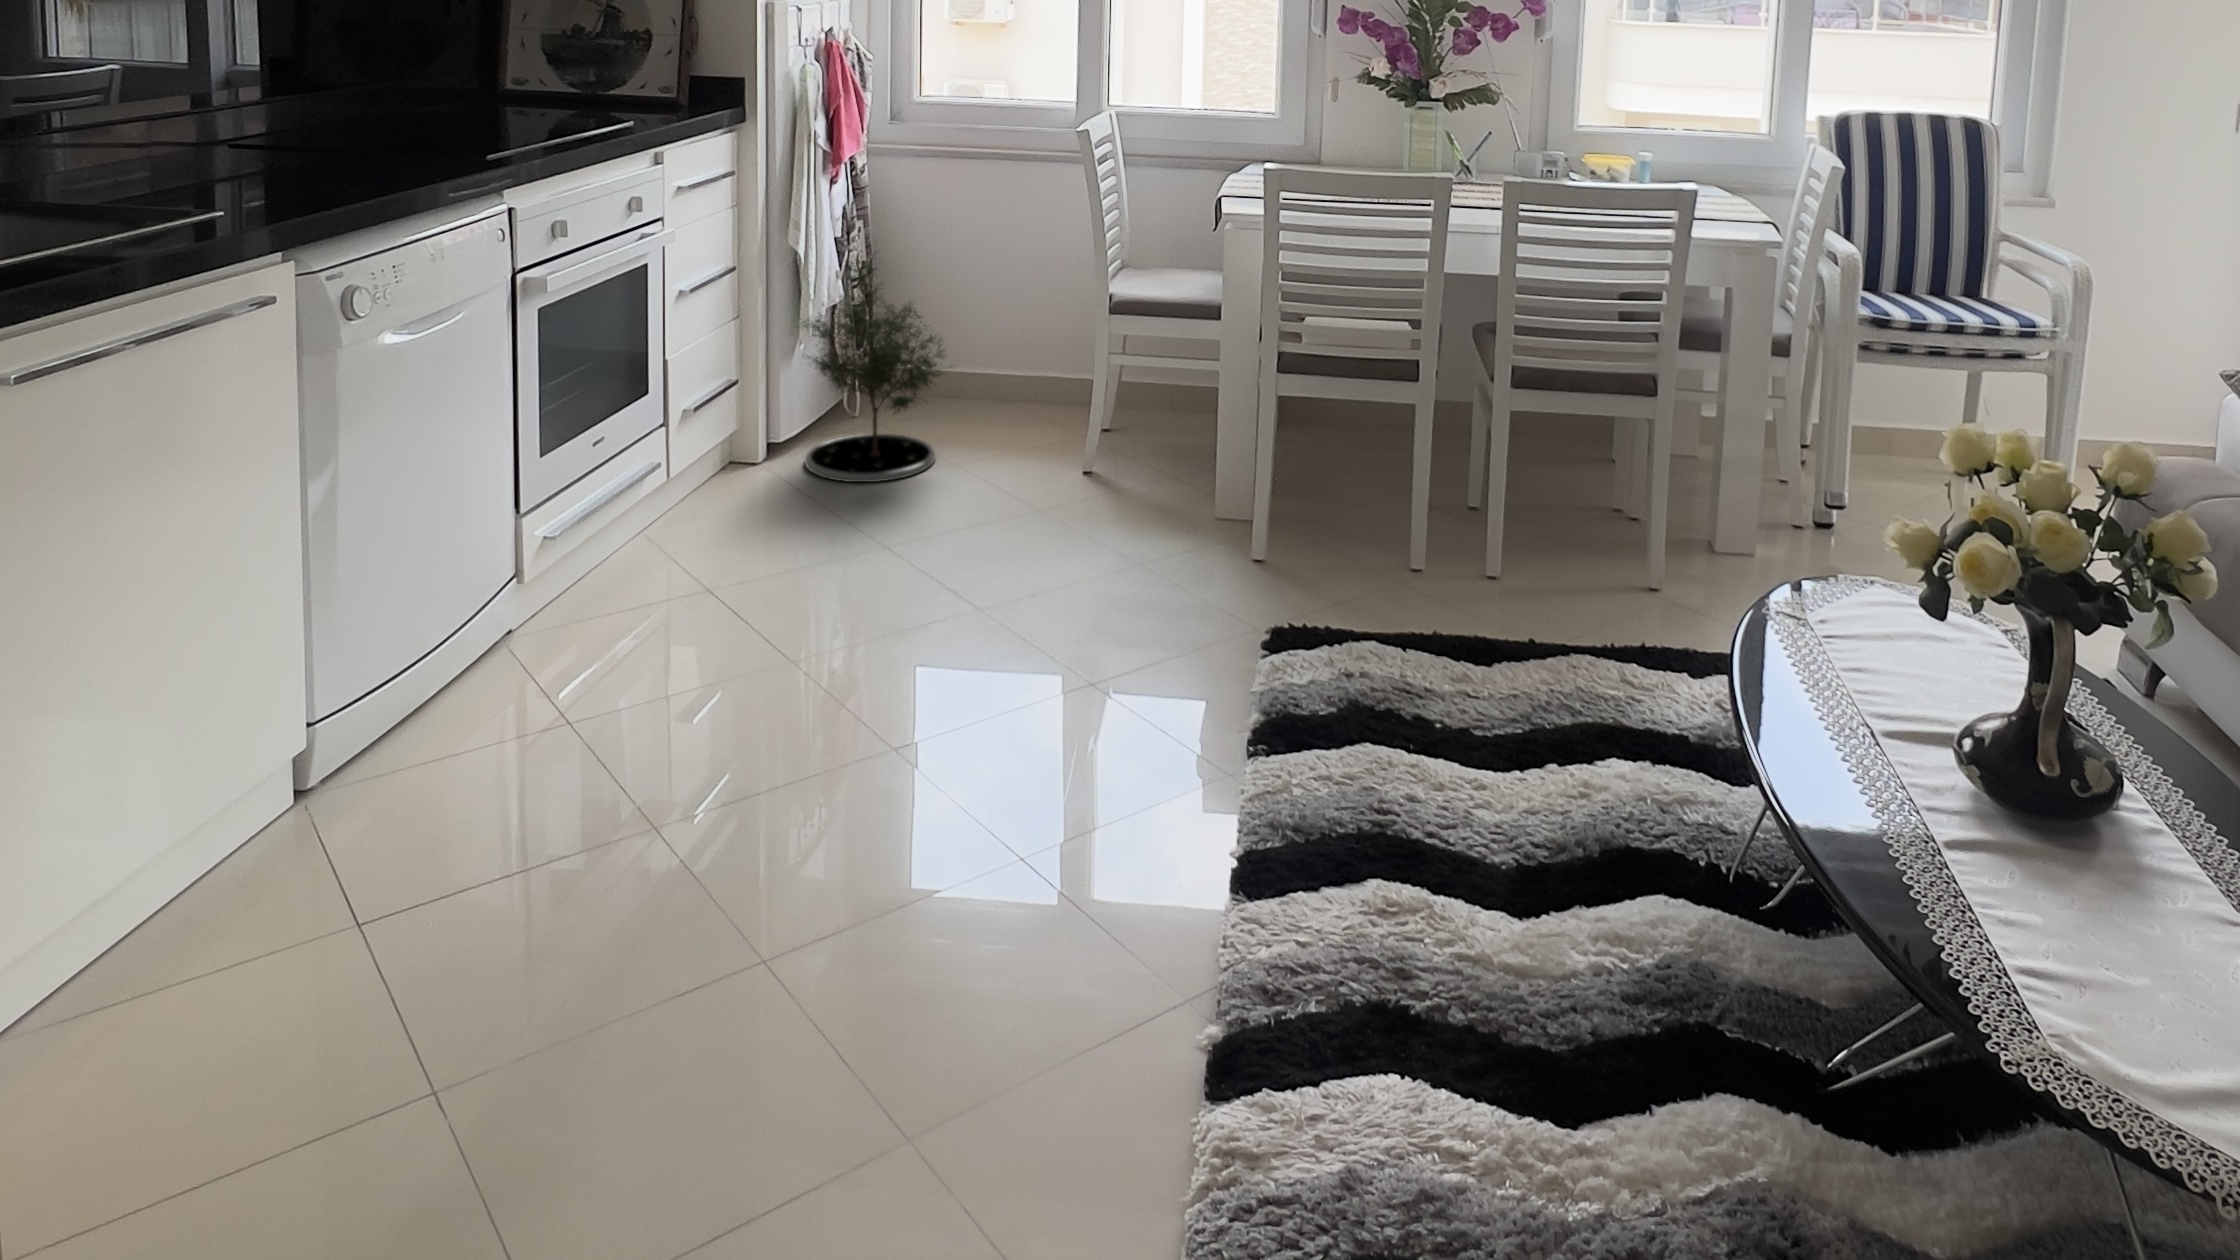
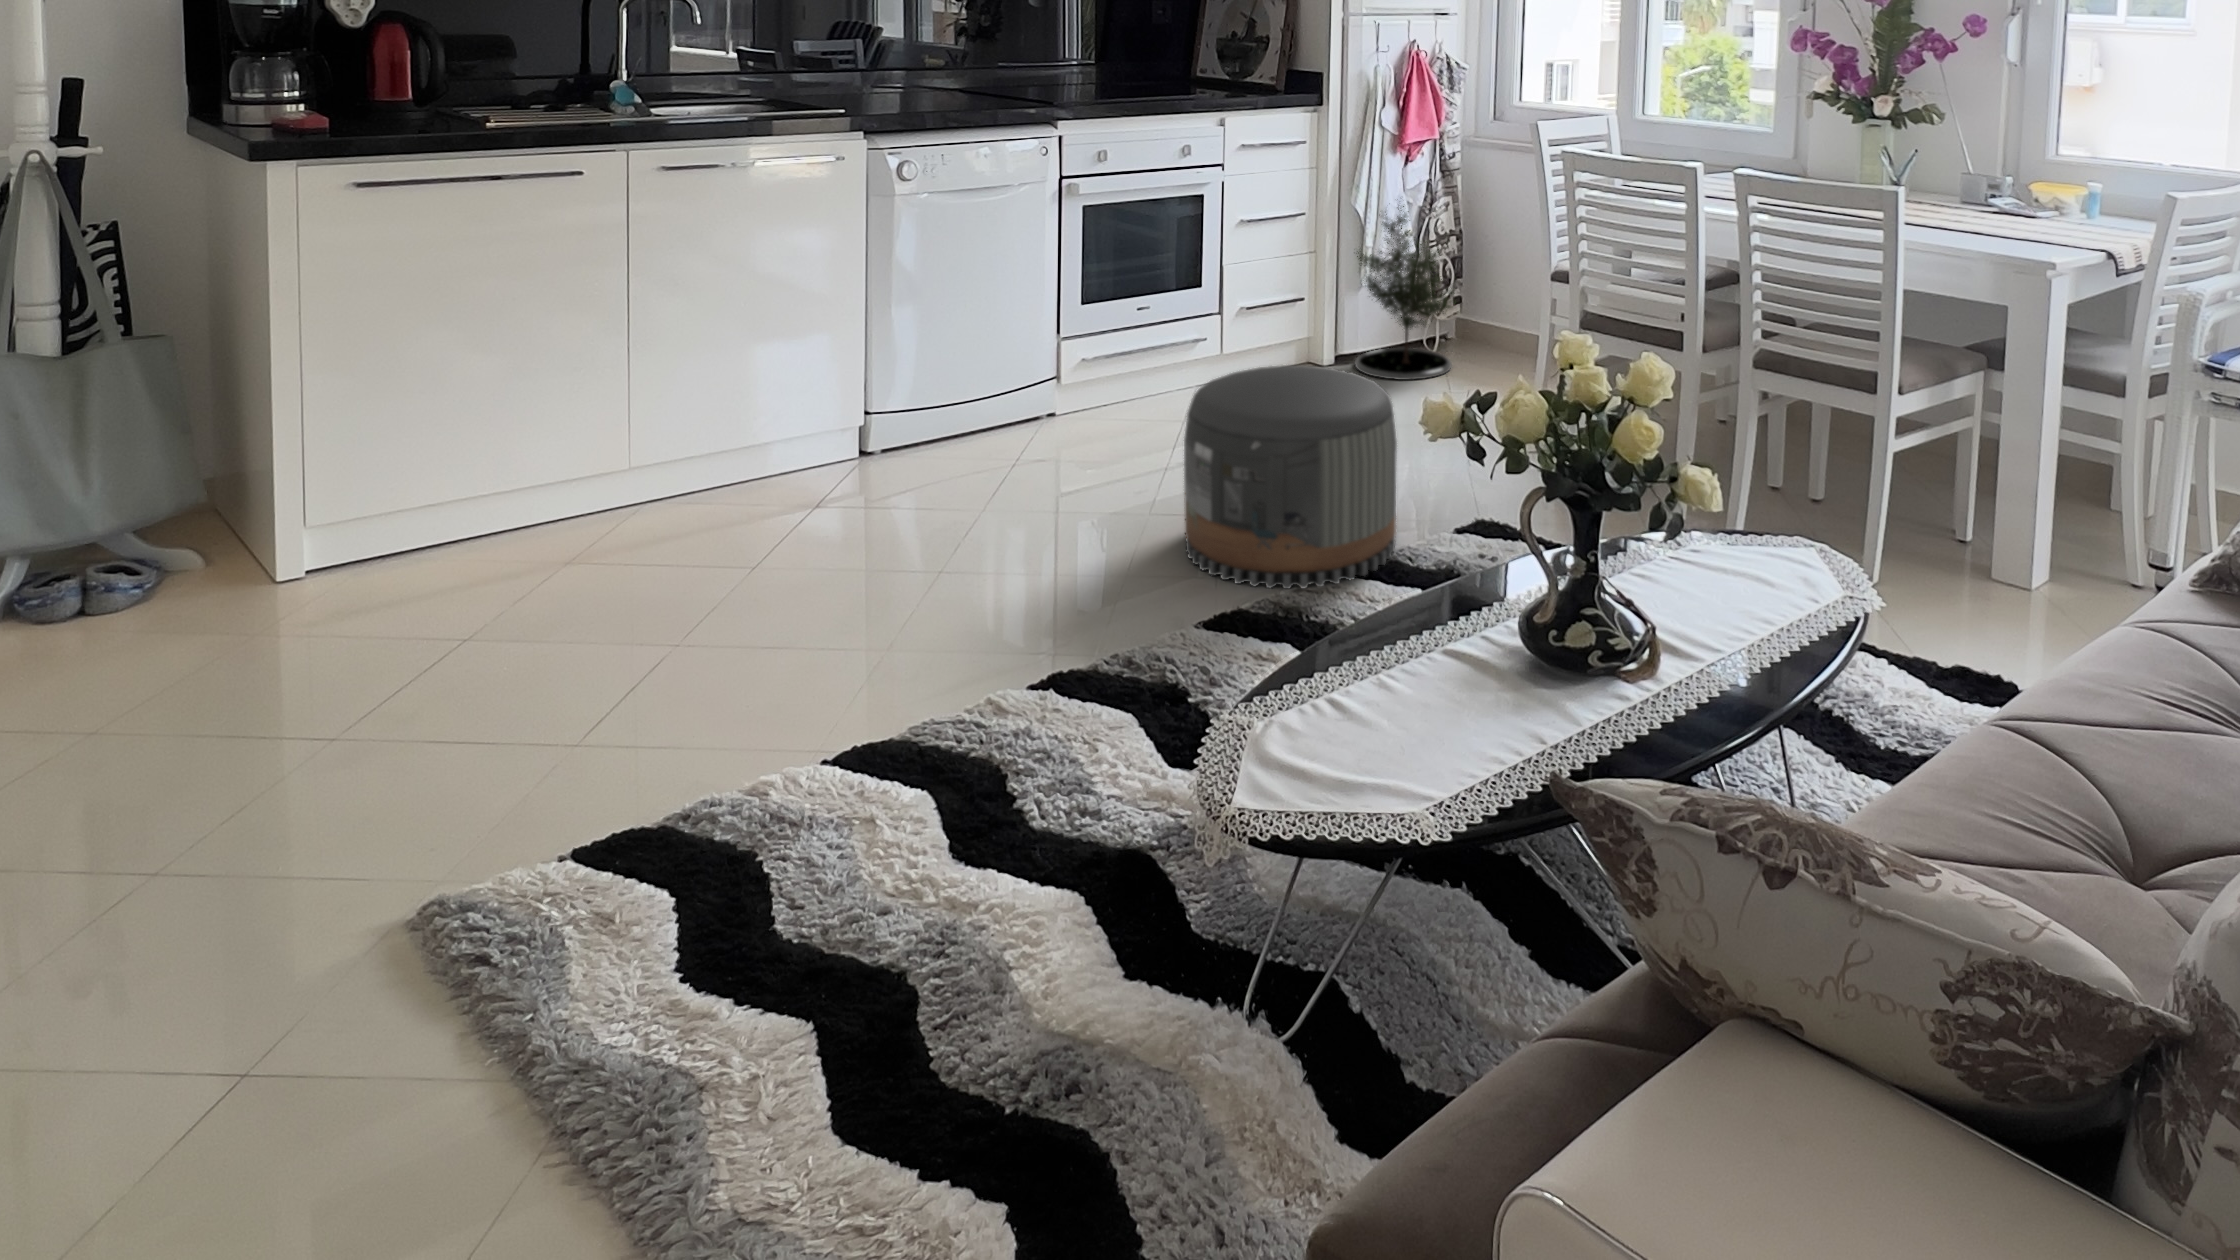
pouf: none [965,491,1266,831] -> present [1184,365,1397,589]

